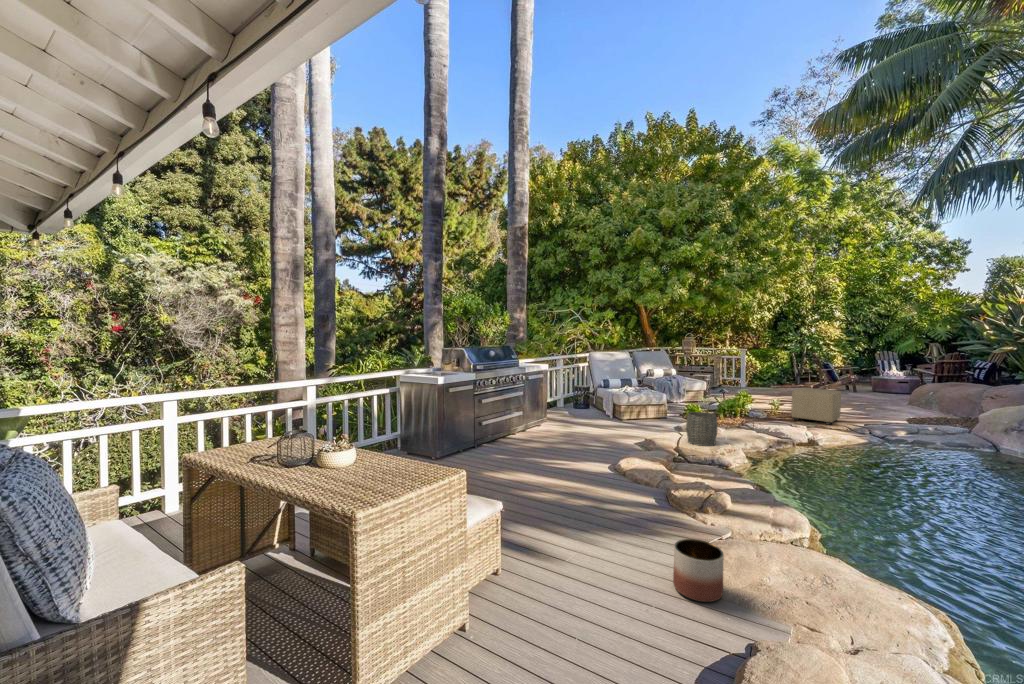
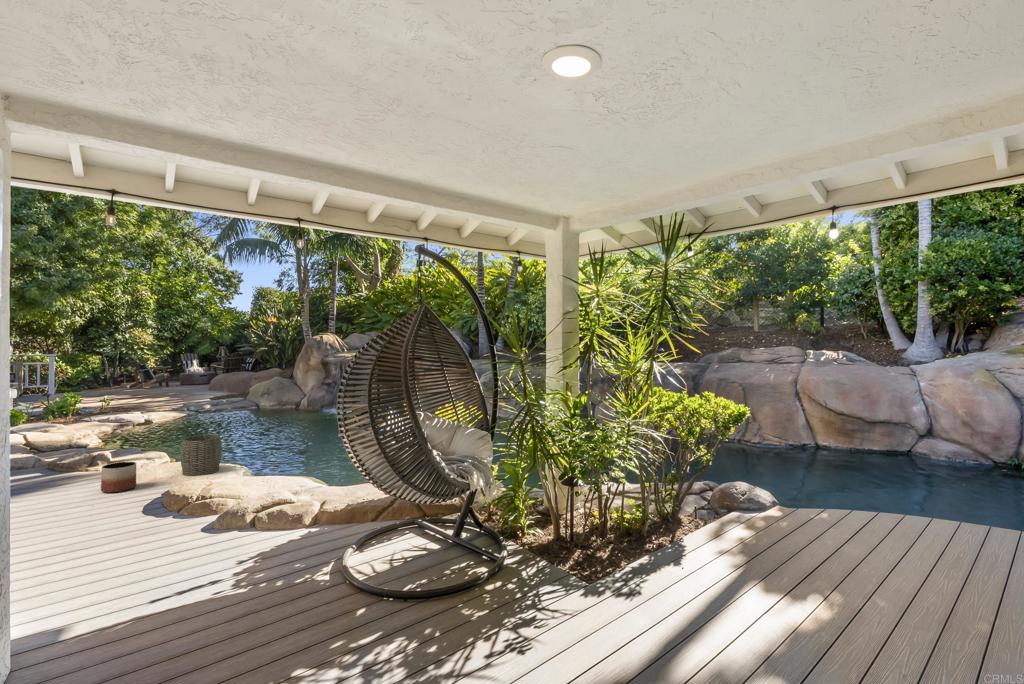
ottoman: present [791,388,841,425] -> none [124,384,165,411]
woven basket: present [686,412,718,446] -> present [181,435,222,476]

